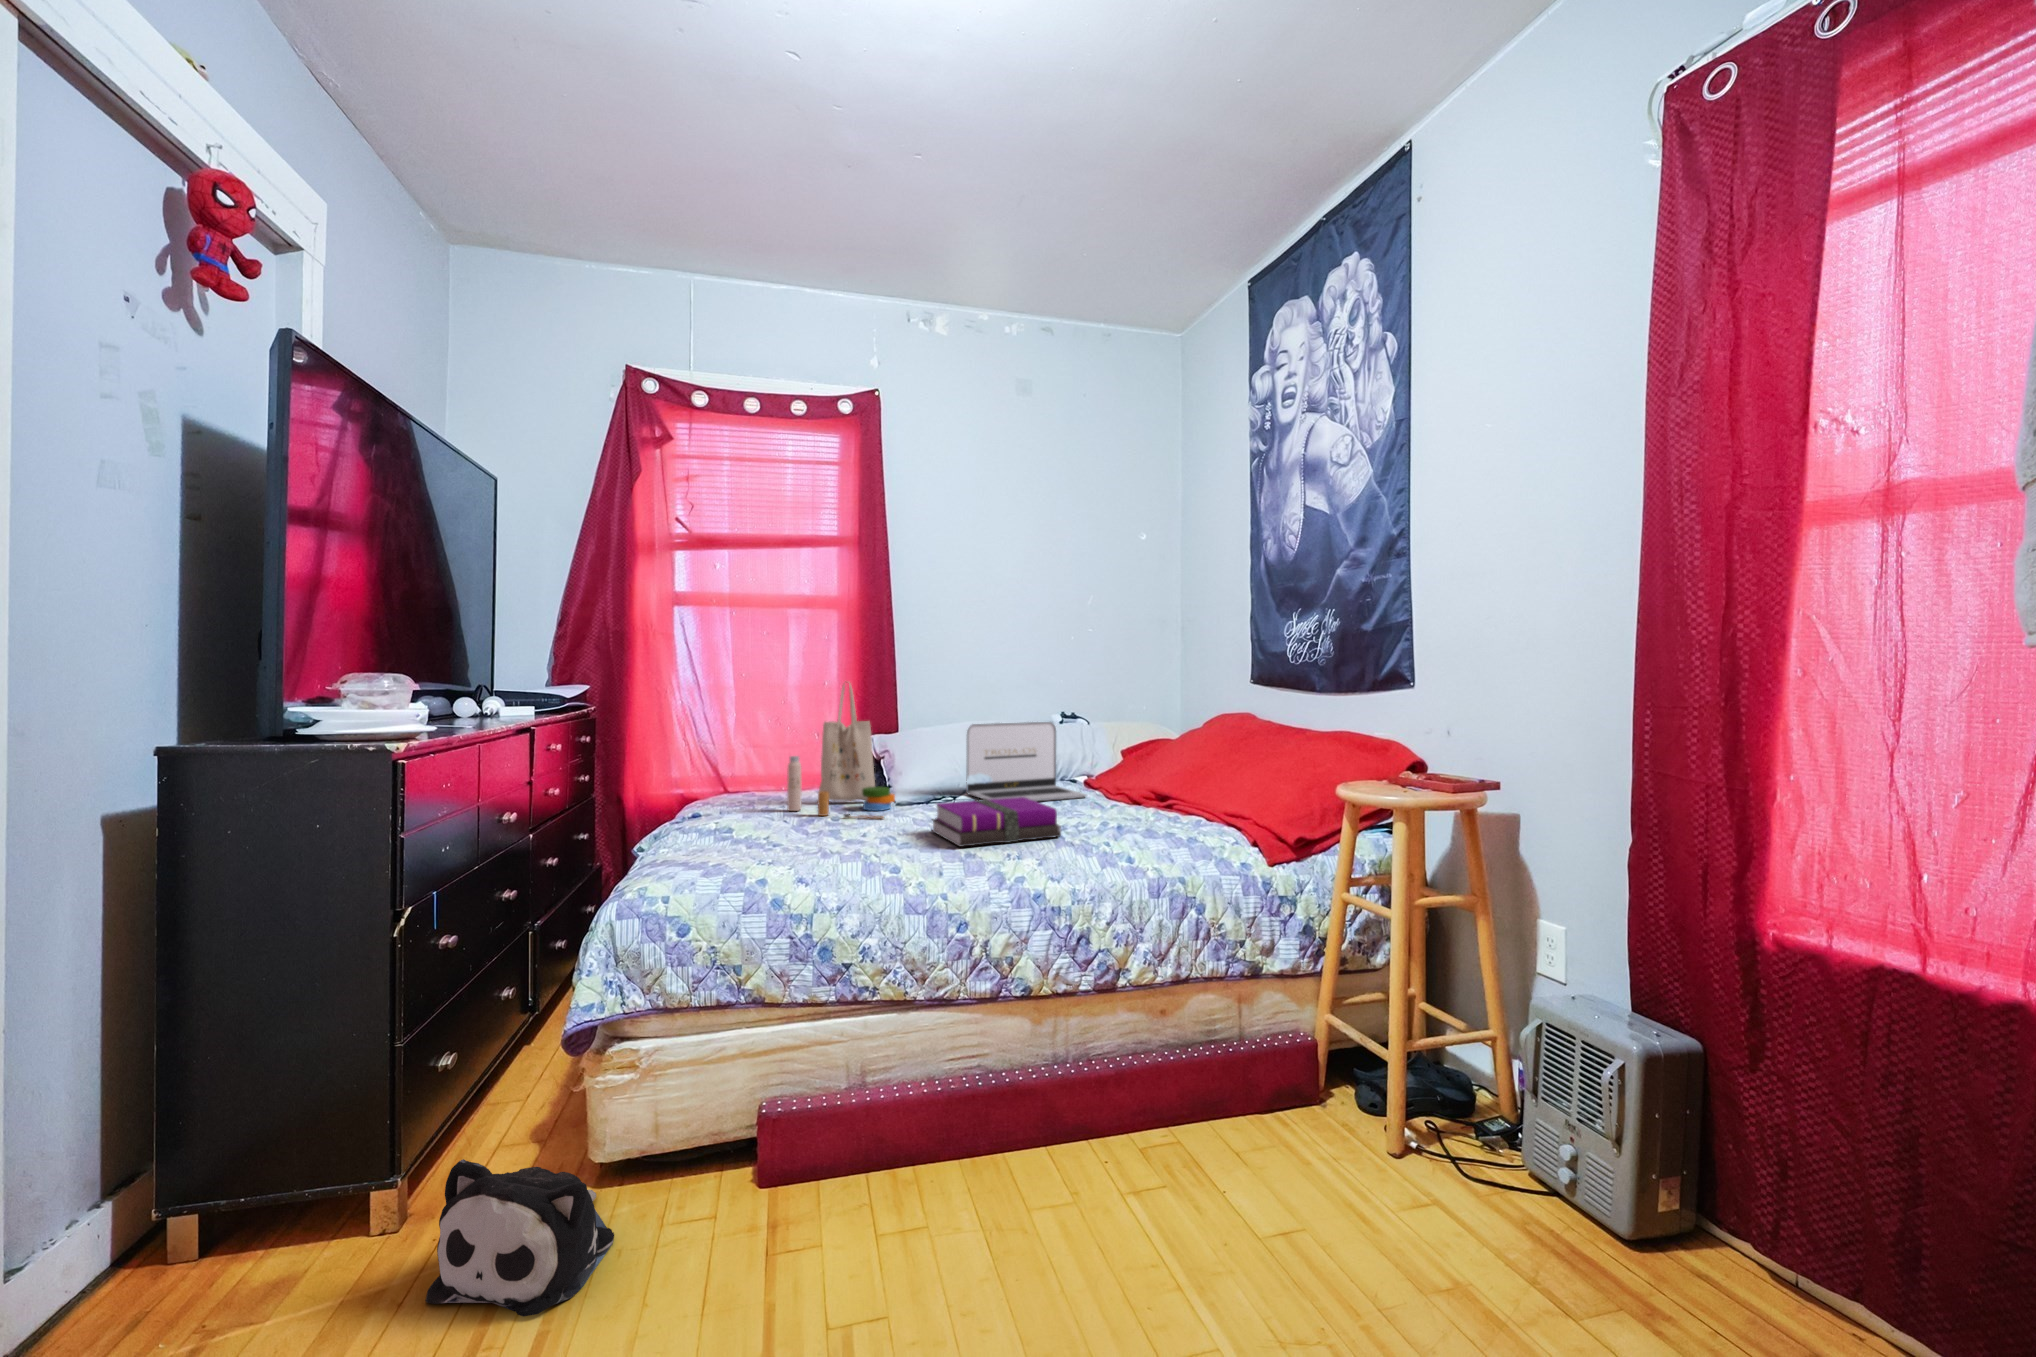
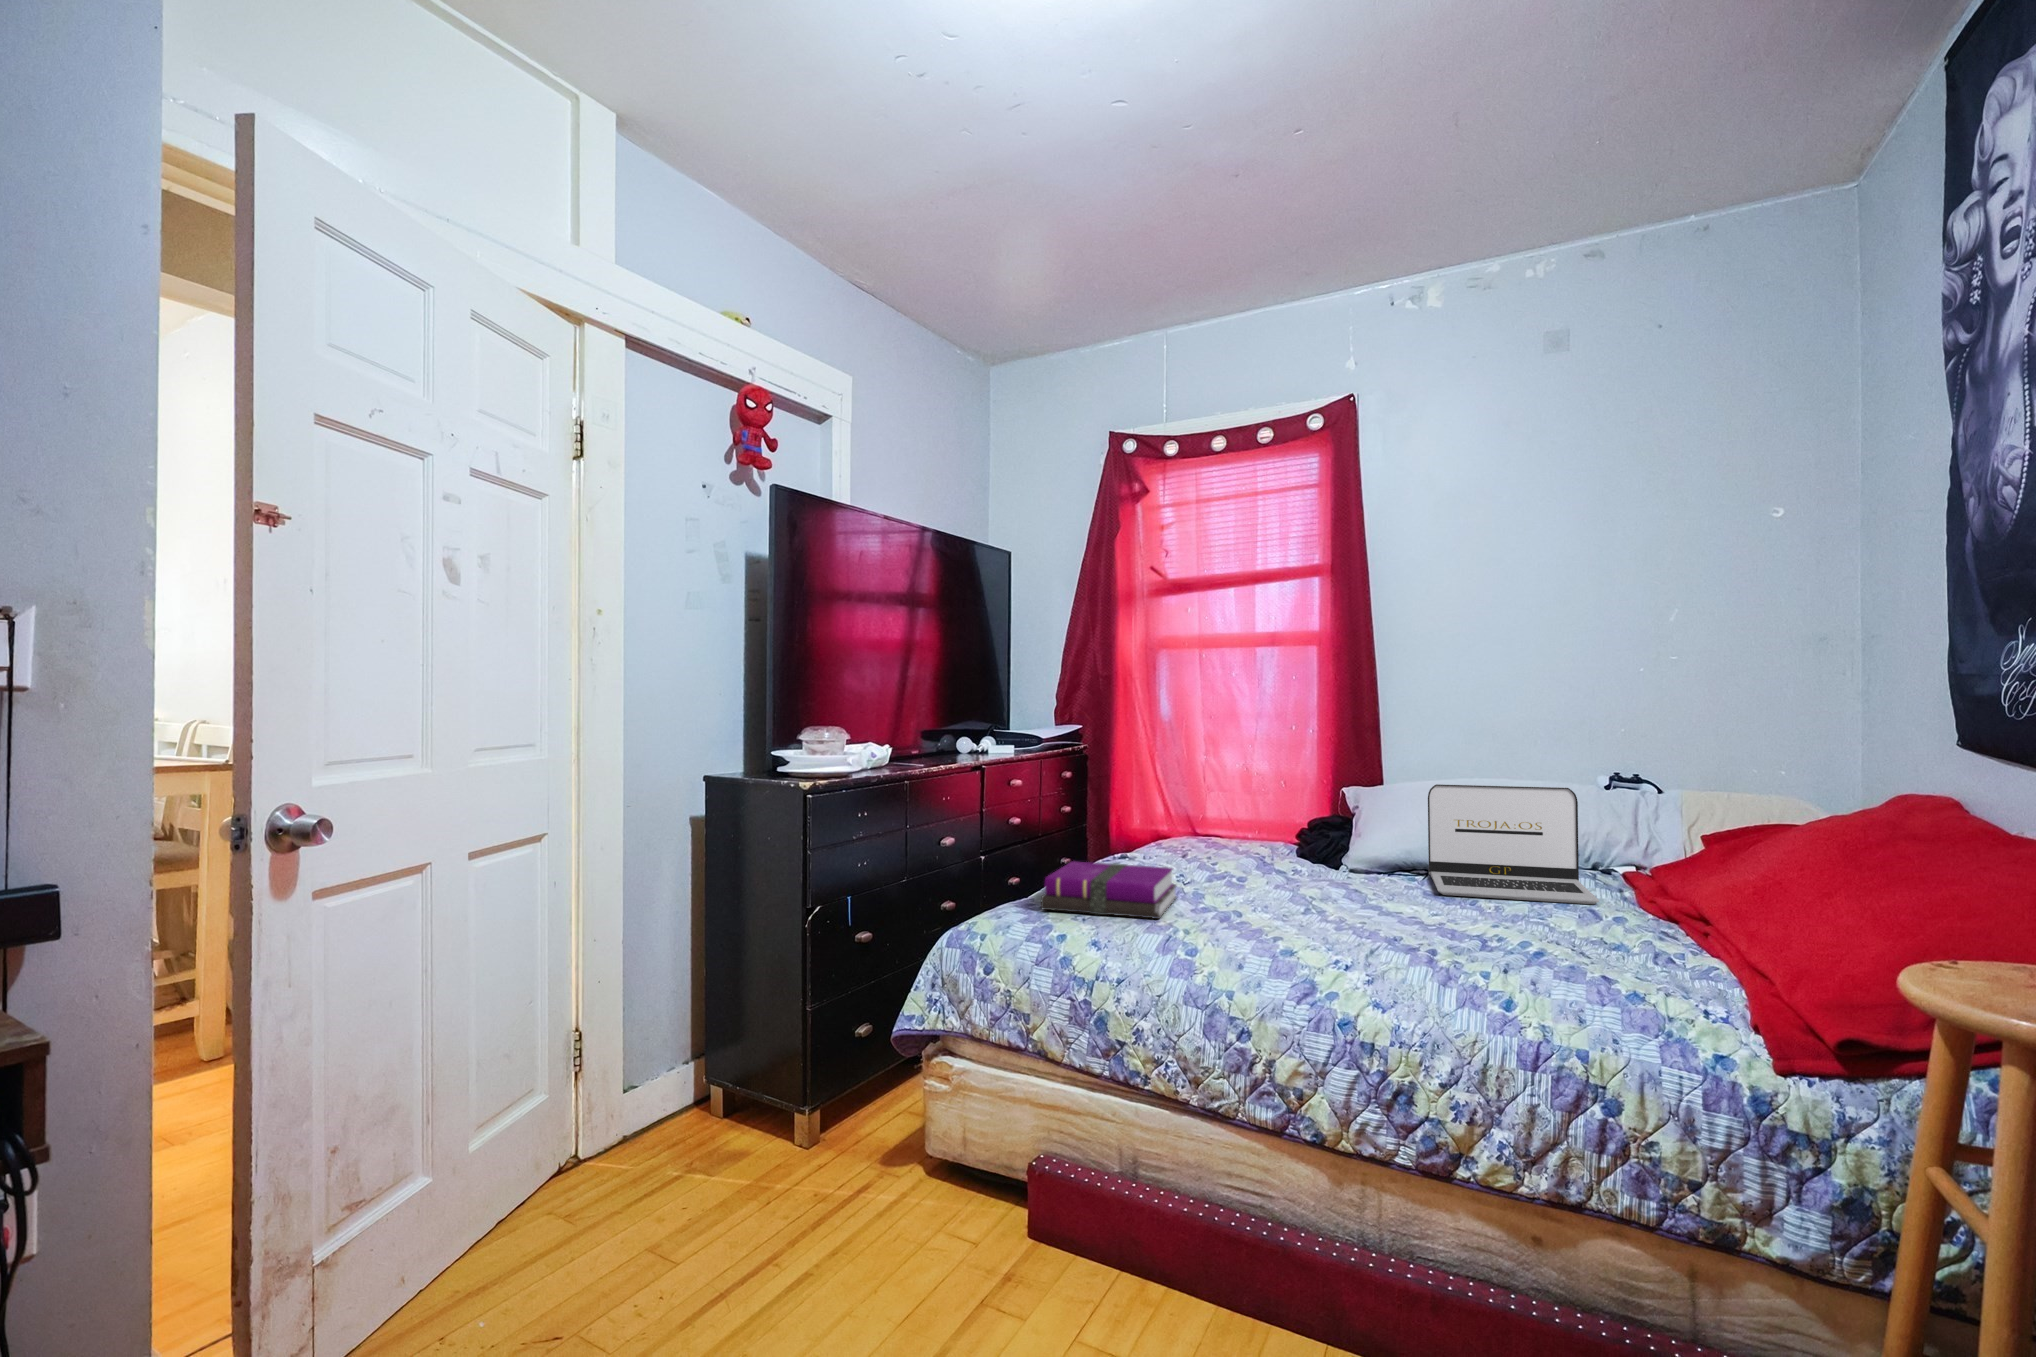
tote bag: present [787,683,895,819] -> none [1197,726,1312,891]
notebook: present [932,797,1061,847] -> present [1041,861,1177,919]
plush toy: present [426,1159,614,1316] -> none [782,1108,921,1249]

